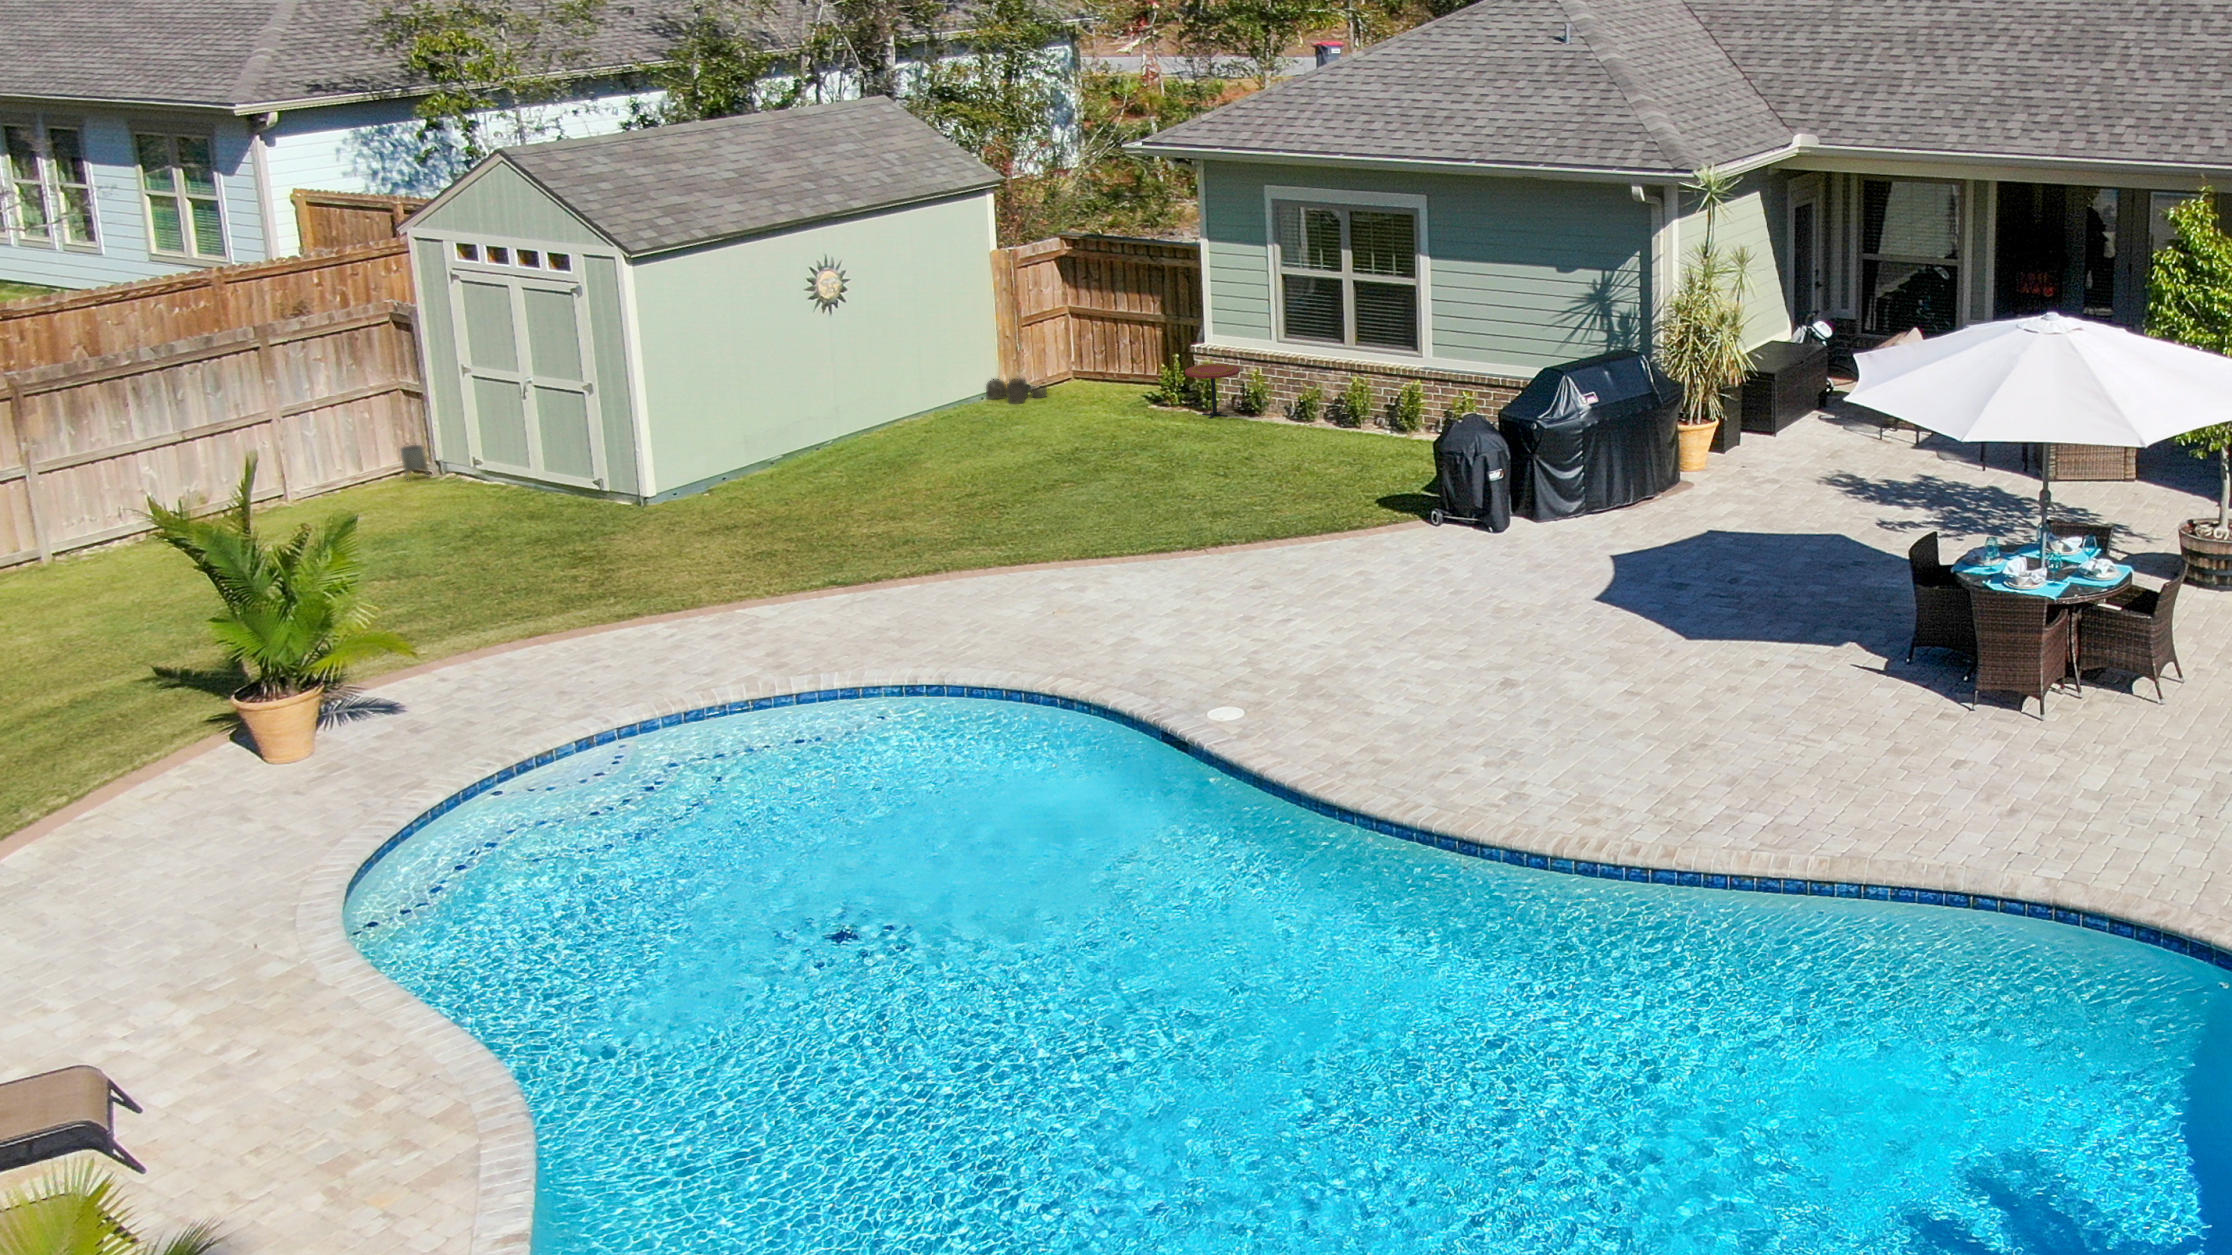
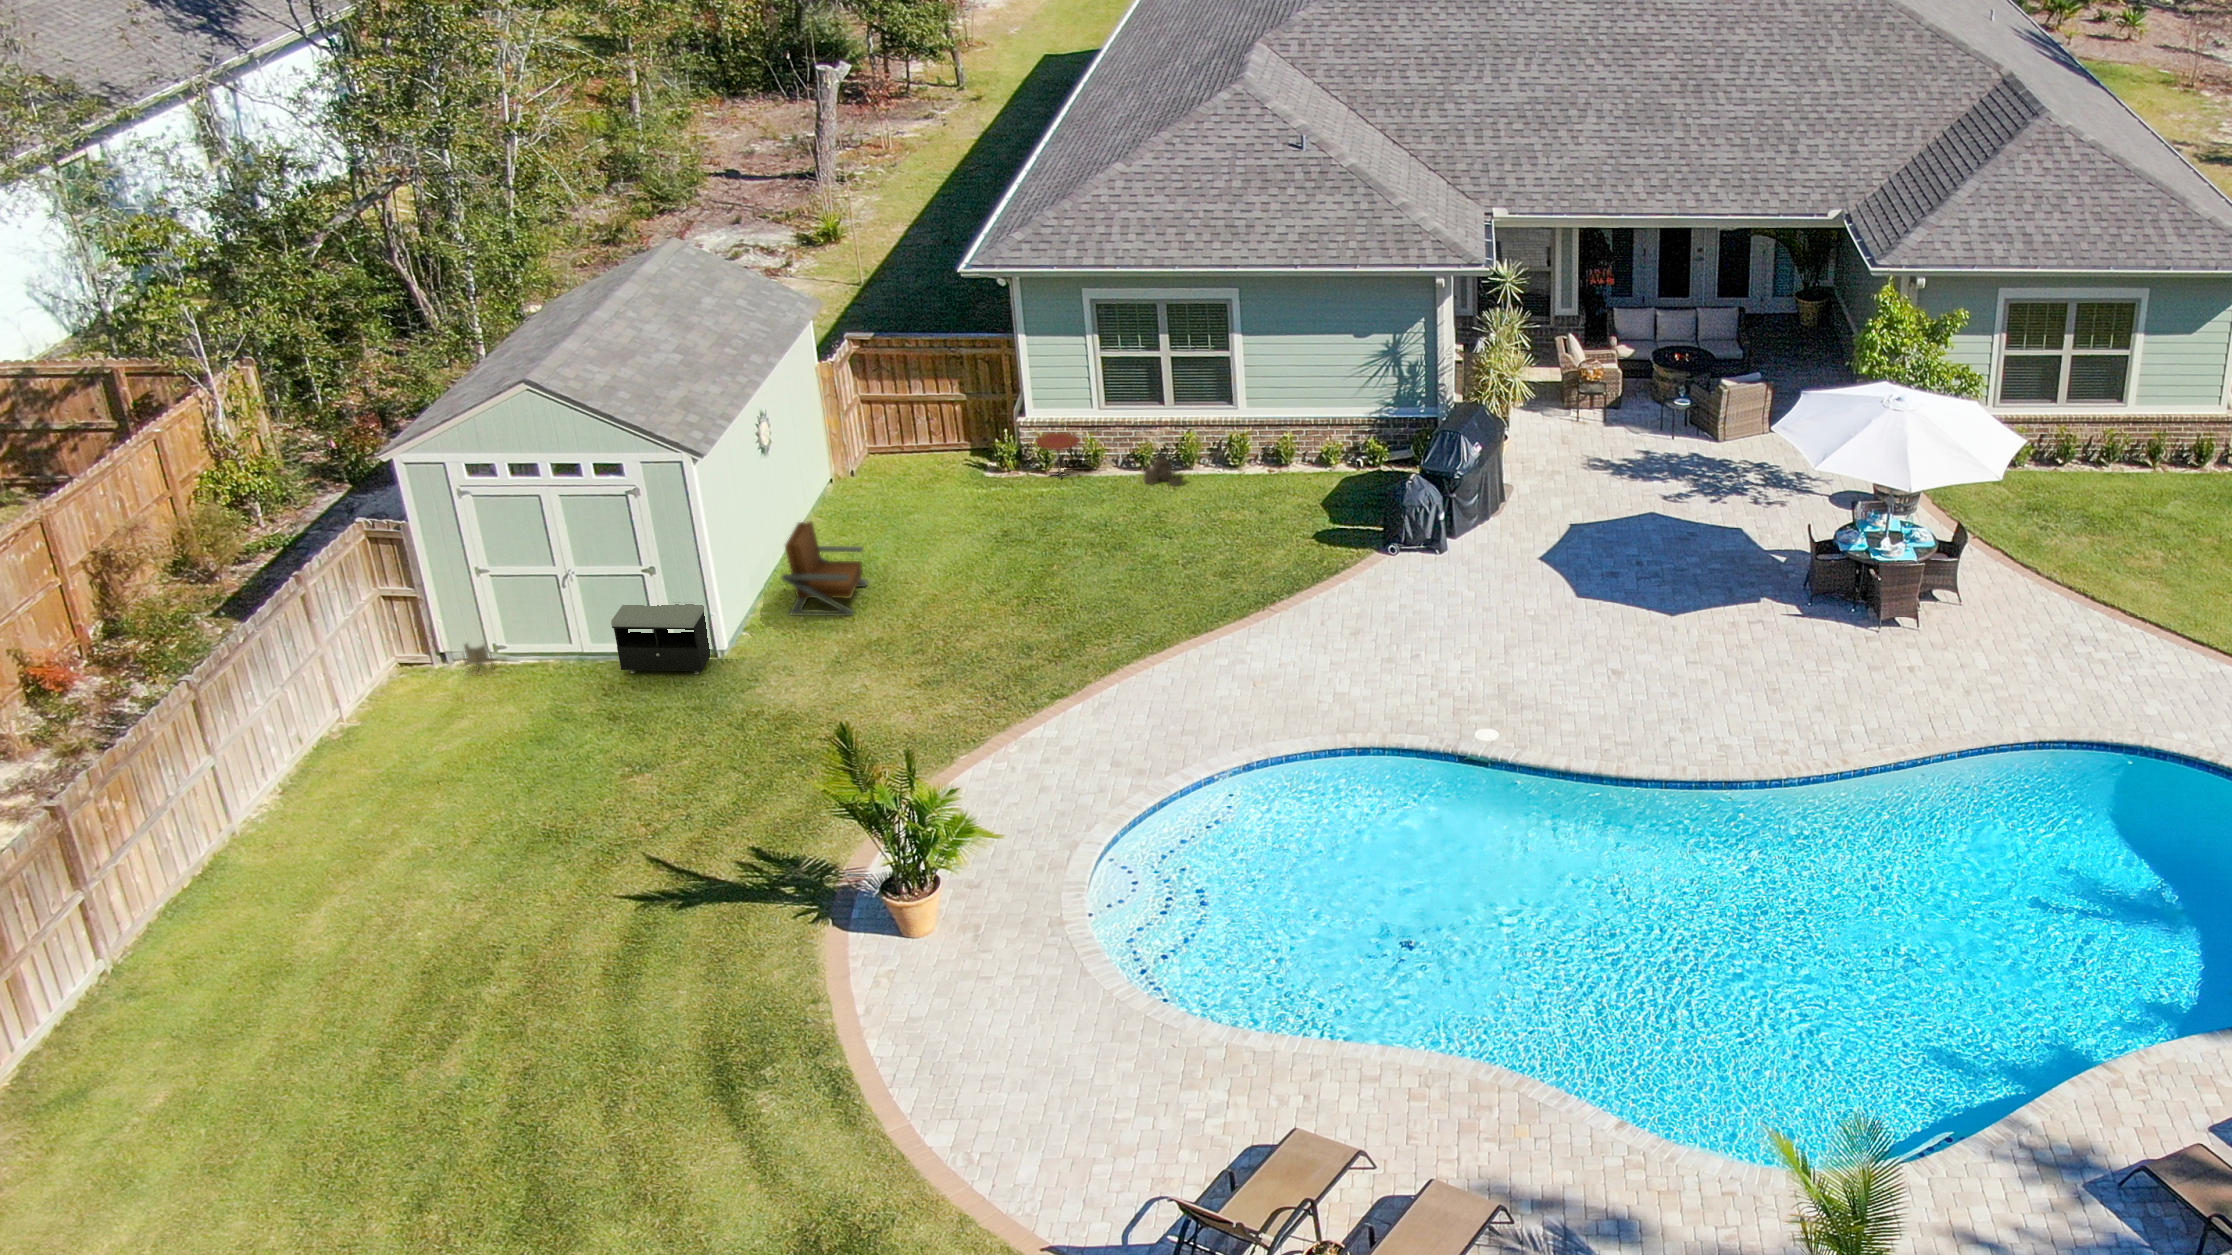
woven basket: present [986,379,1047,404] -> present [1143,457,1183,486]
lounge chair: none [728,383,857,491] -> present [781,522,868,616]
storage bench: none [495,422,609,510] -> present [611,604,710,674]

